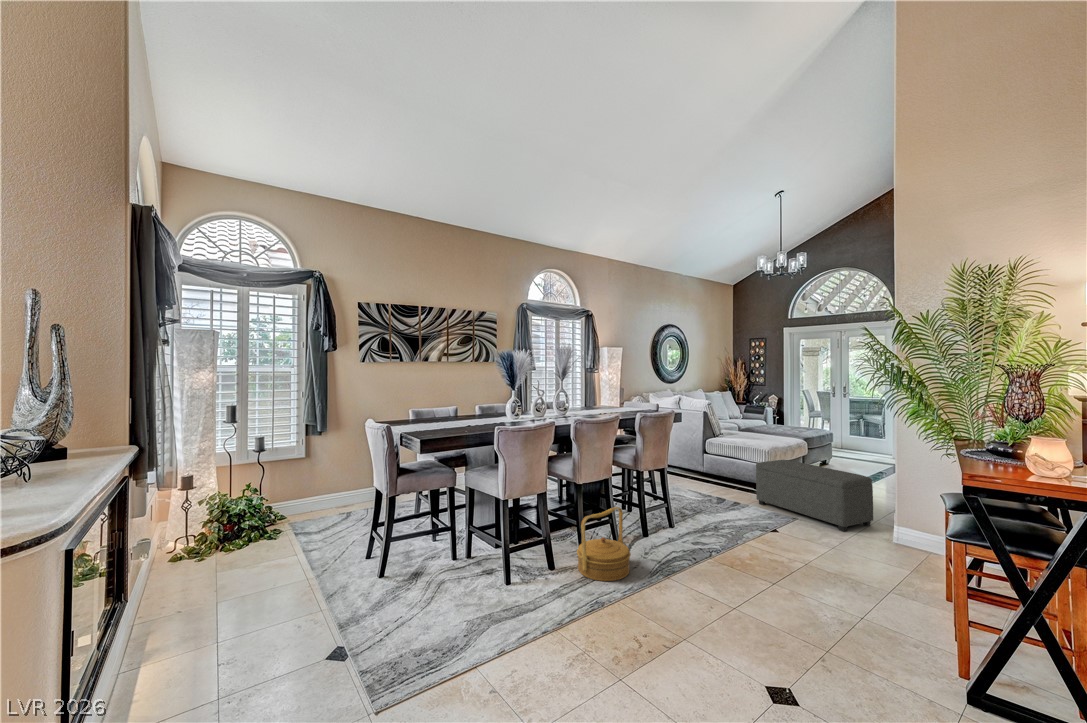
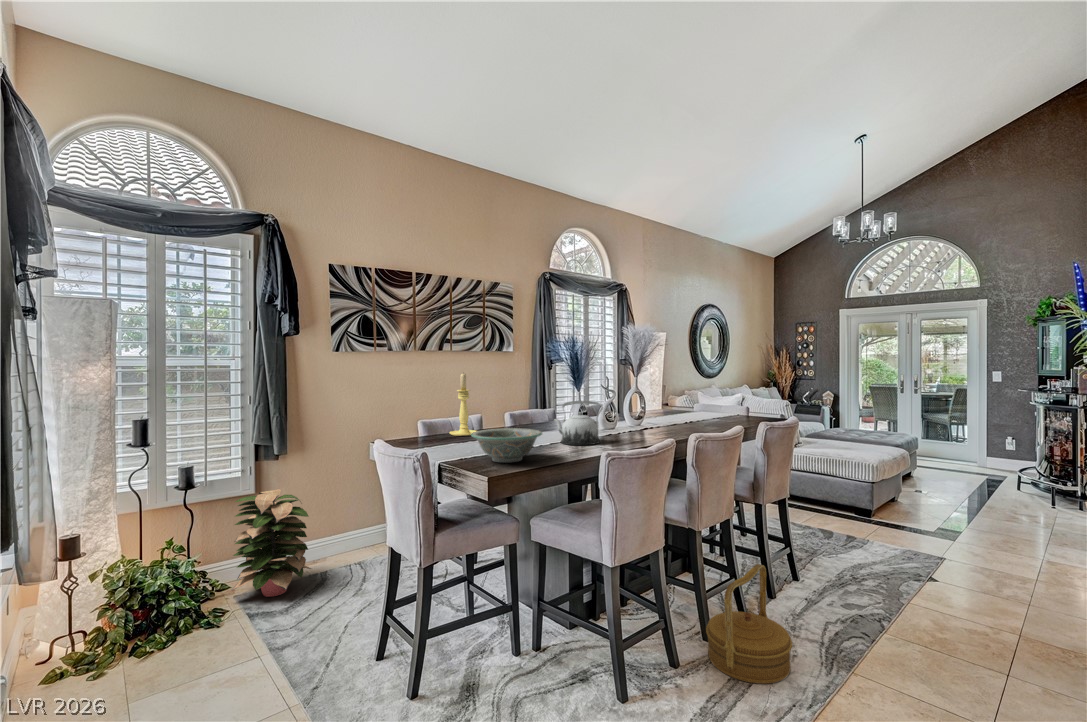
candle holder: none [425,377,446,419] -> present [449,373,476,436]
teapot: none [487,396,519,425] -> present [554,401,603,445]
decorative bowl: none [419,412,465,433] -> present [471,428,542,463]
decorative plant: none [286,454,342,525] -> present [232,489,311,597]
ottoman: present [756,460,873,532] -> none [875,479,1049,578]

